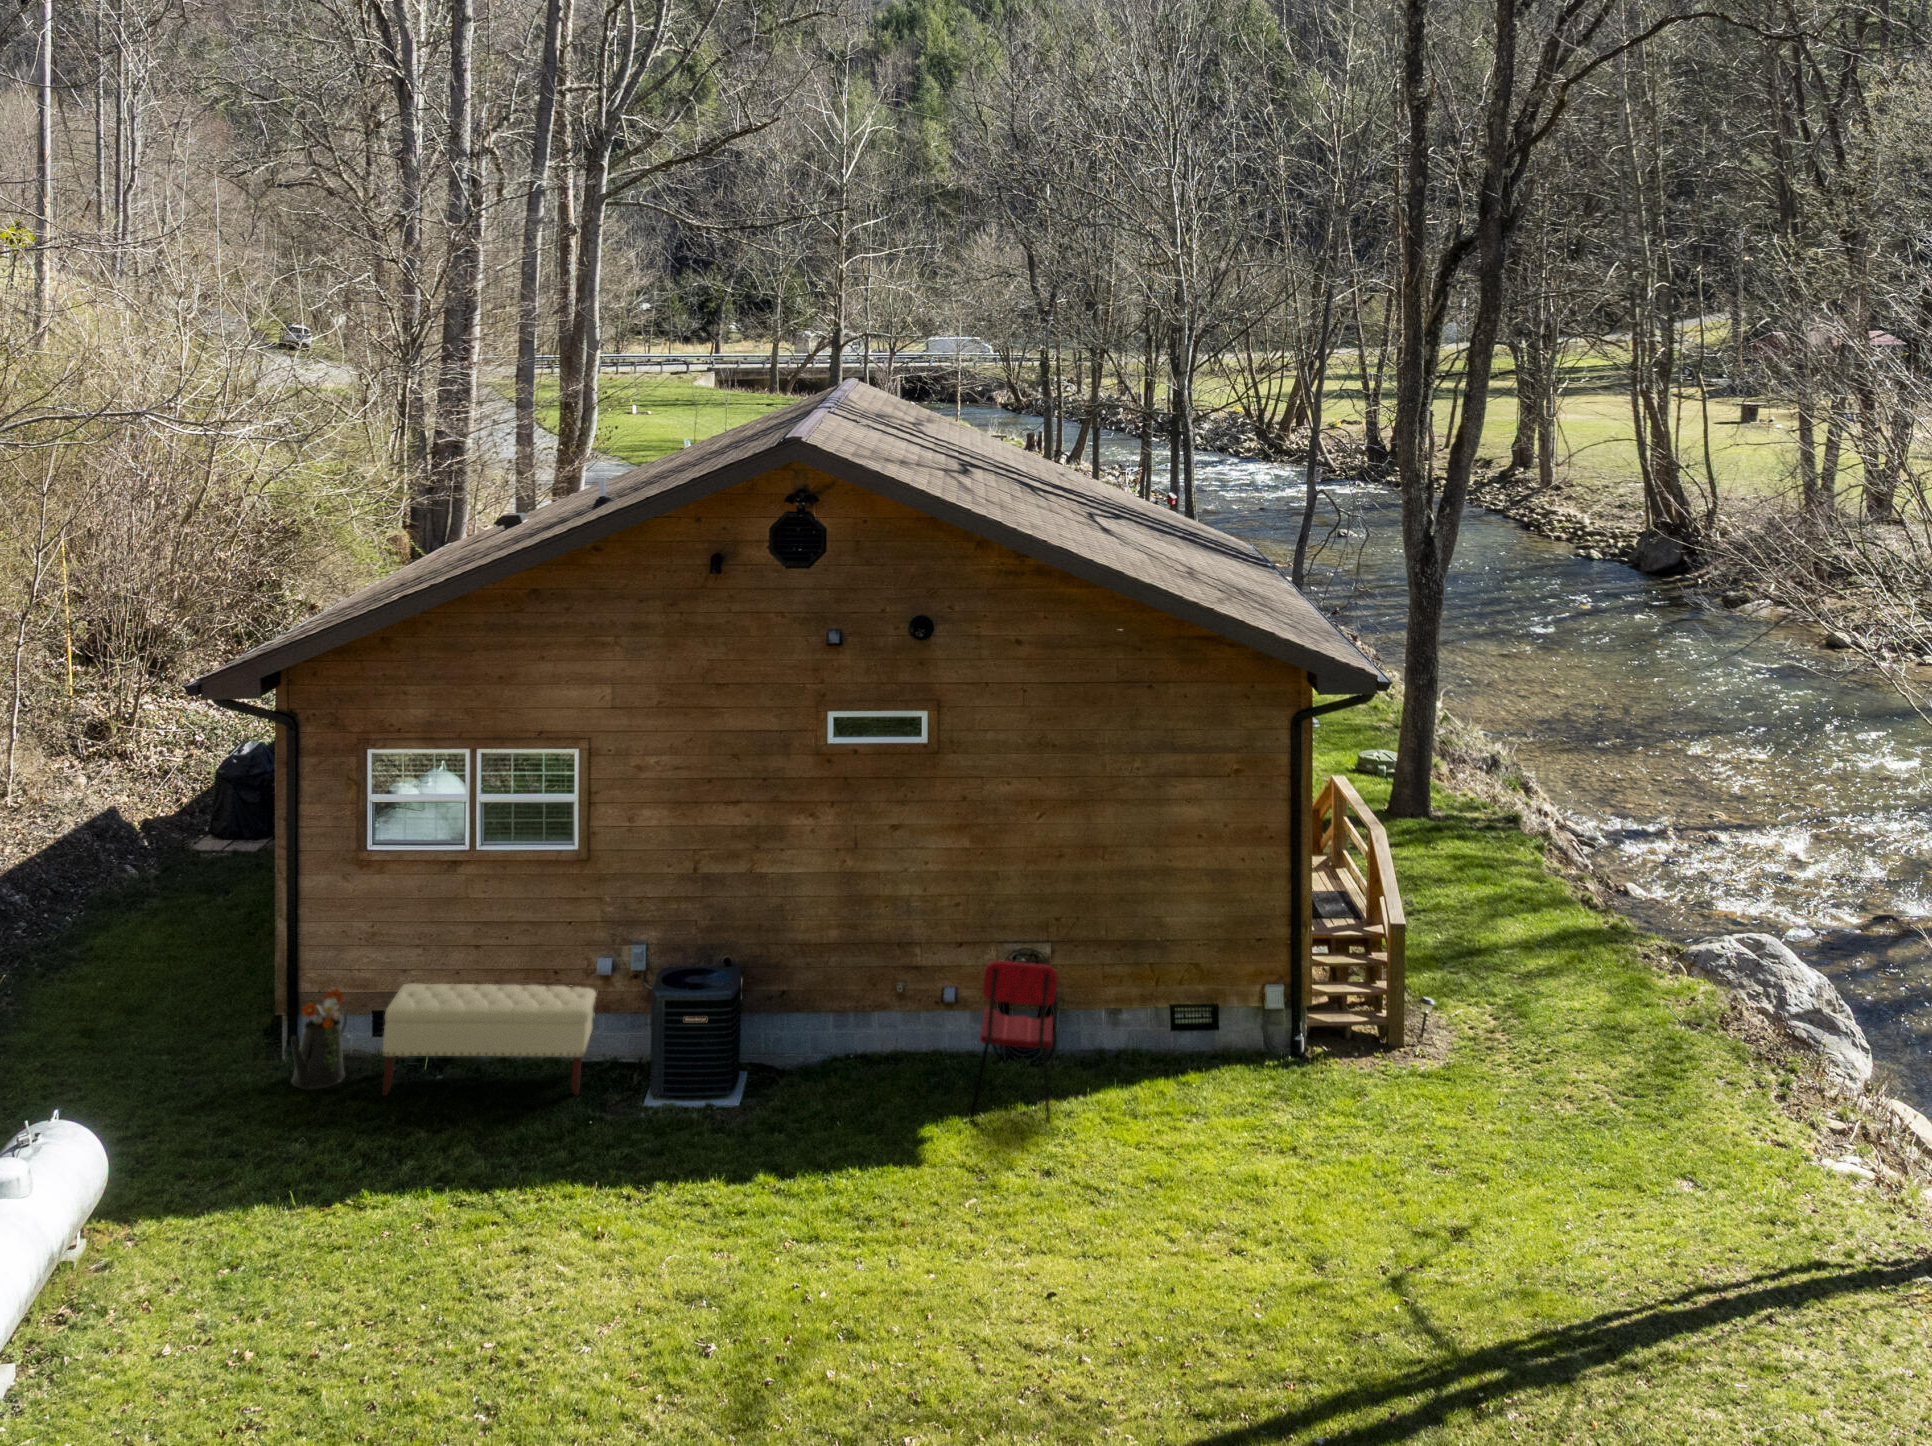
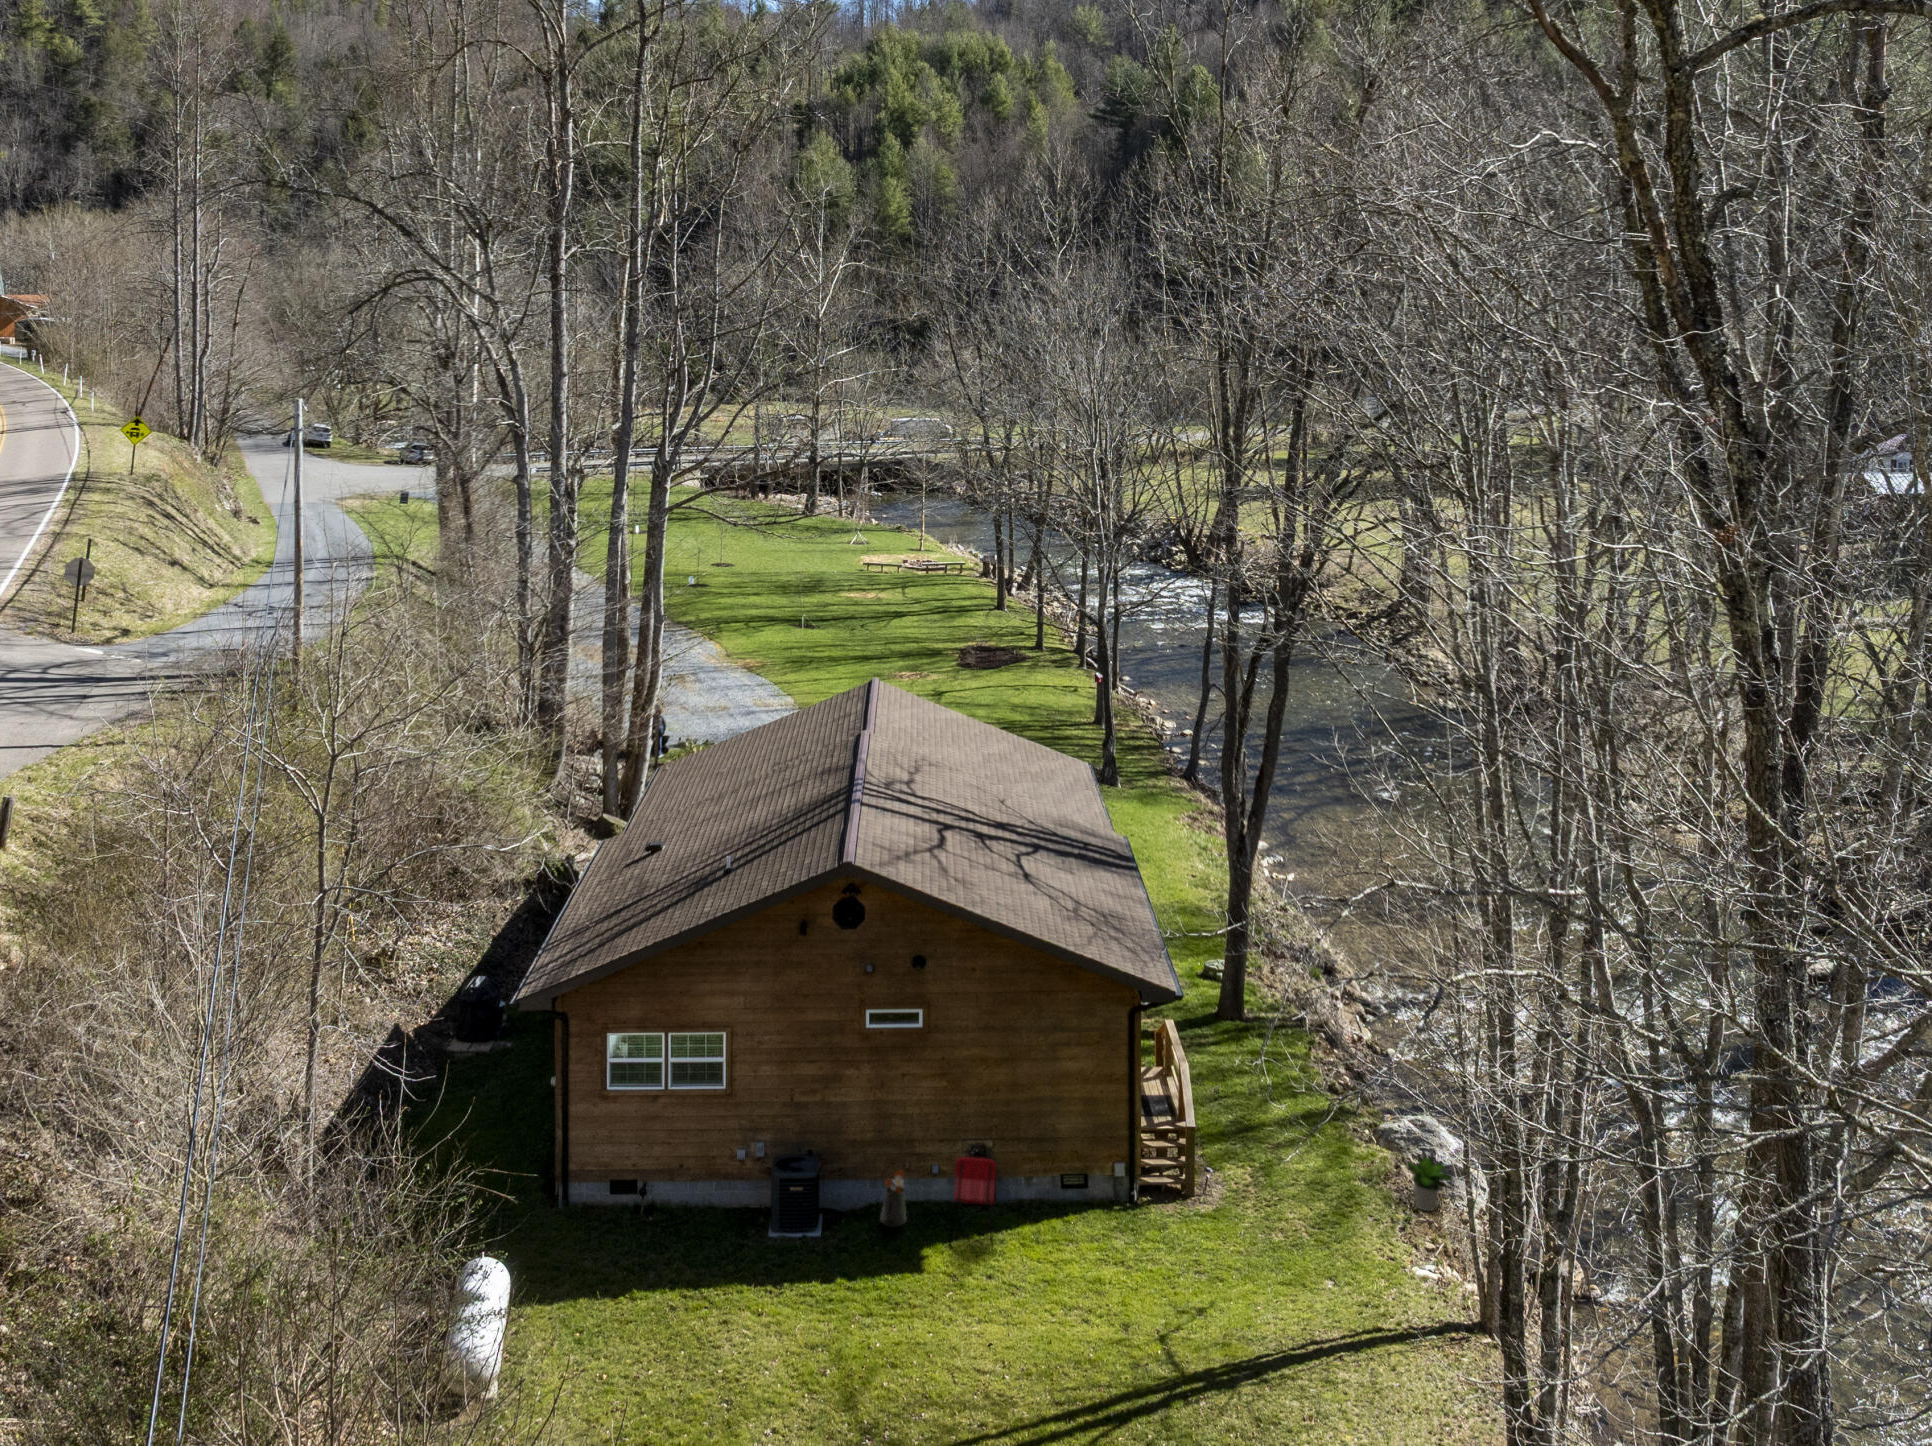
potted plant: none [1765,978,1864,1071] -> present [1407,1156,1454,1211]
bench: present [382,983,596,1096] -> none [625,1167,737,1233]
watering can: present [291,989,347,1090] -> present [880,1170,907,1227]

